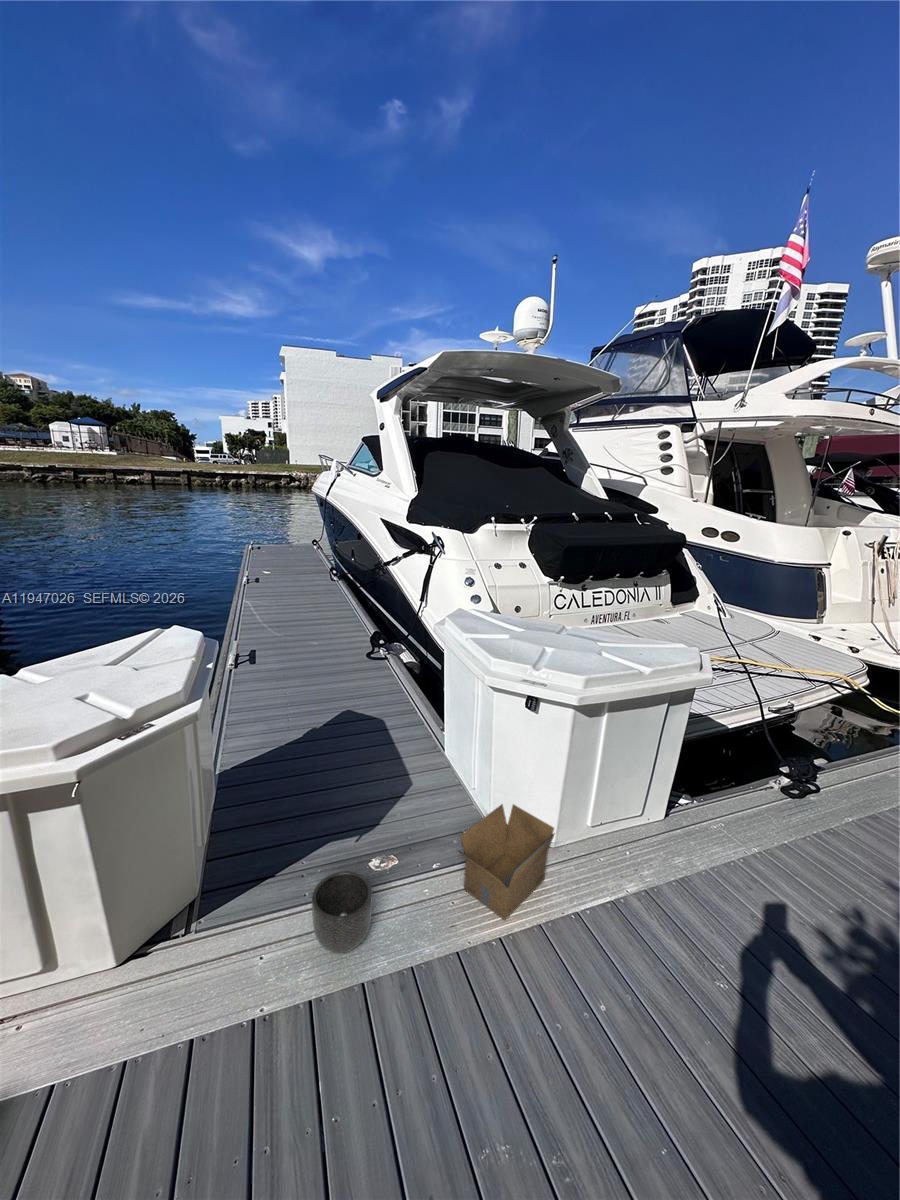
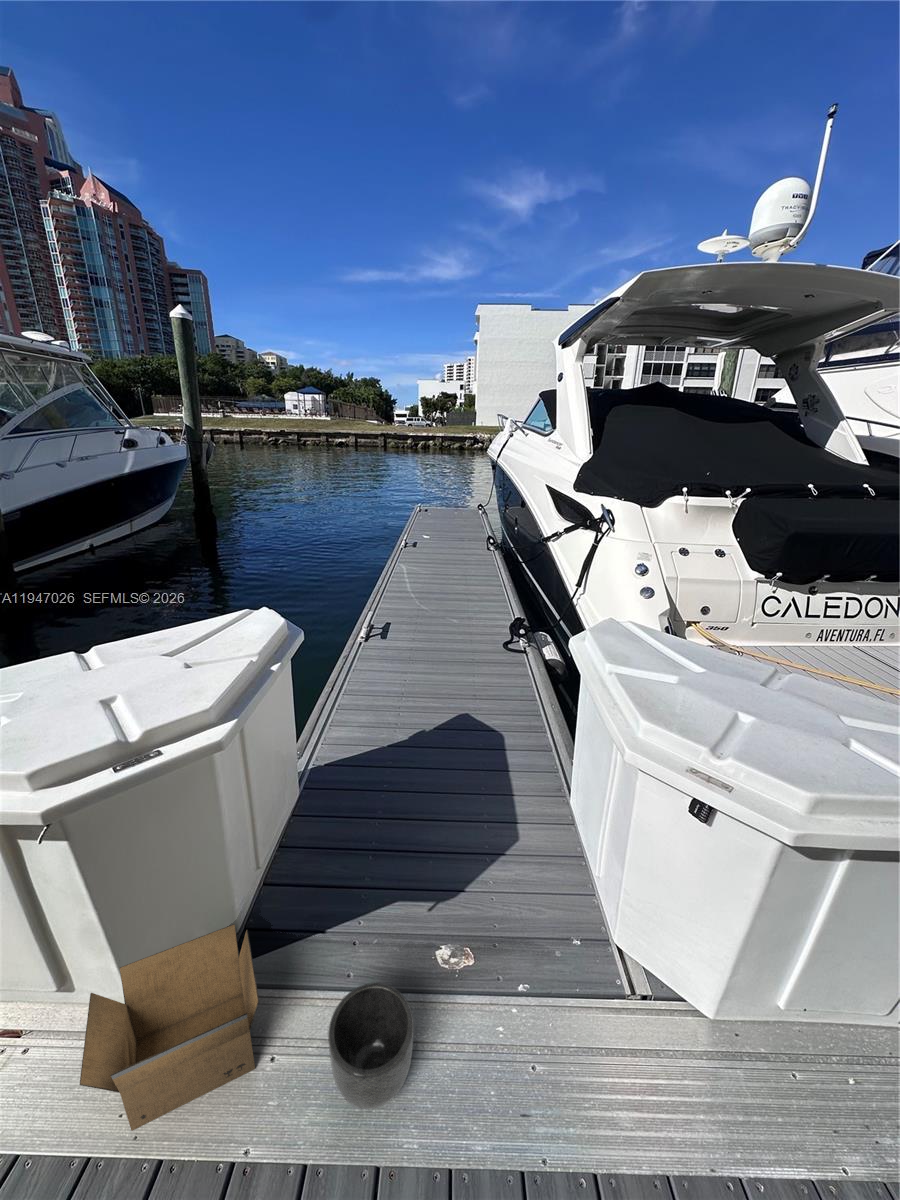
cardboard box: present [458,805,554,920] -> present [79,924,259,1131]

